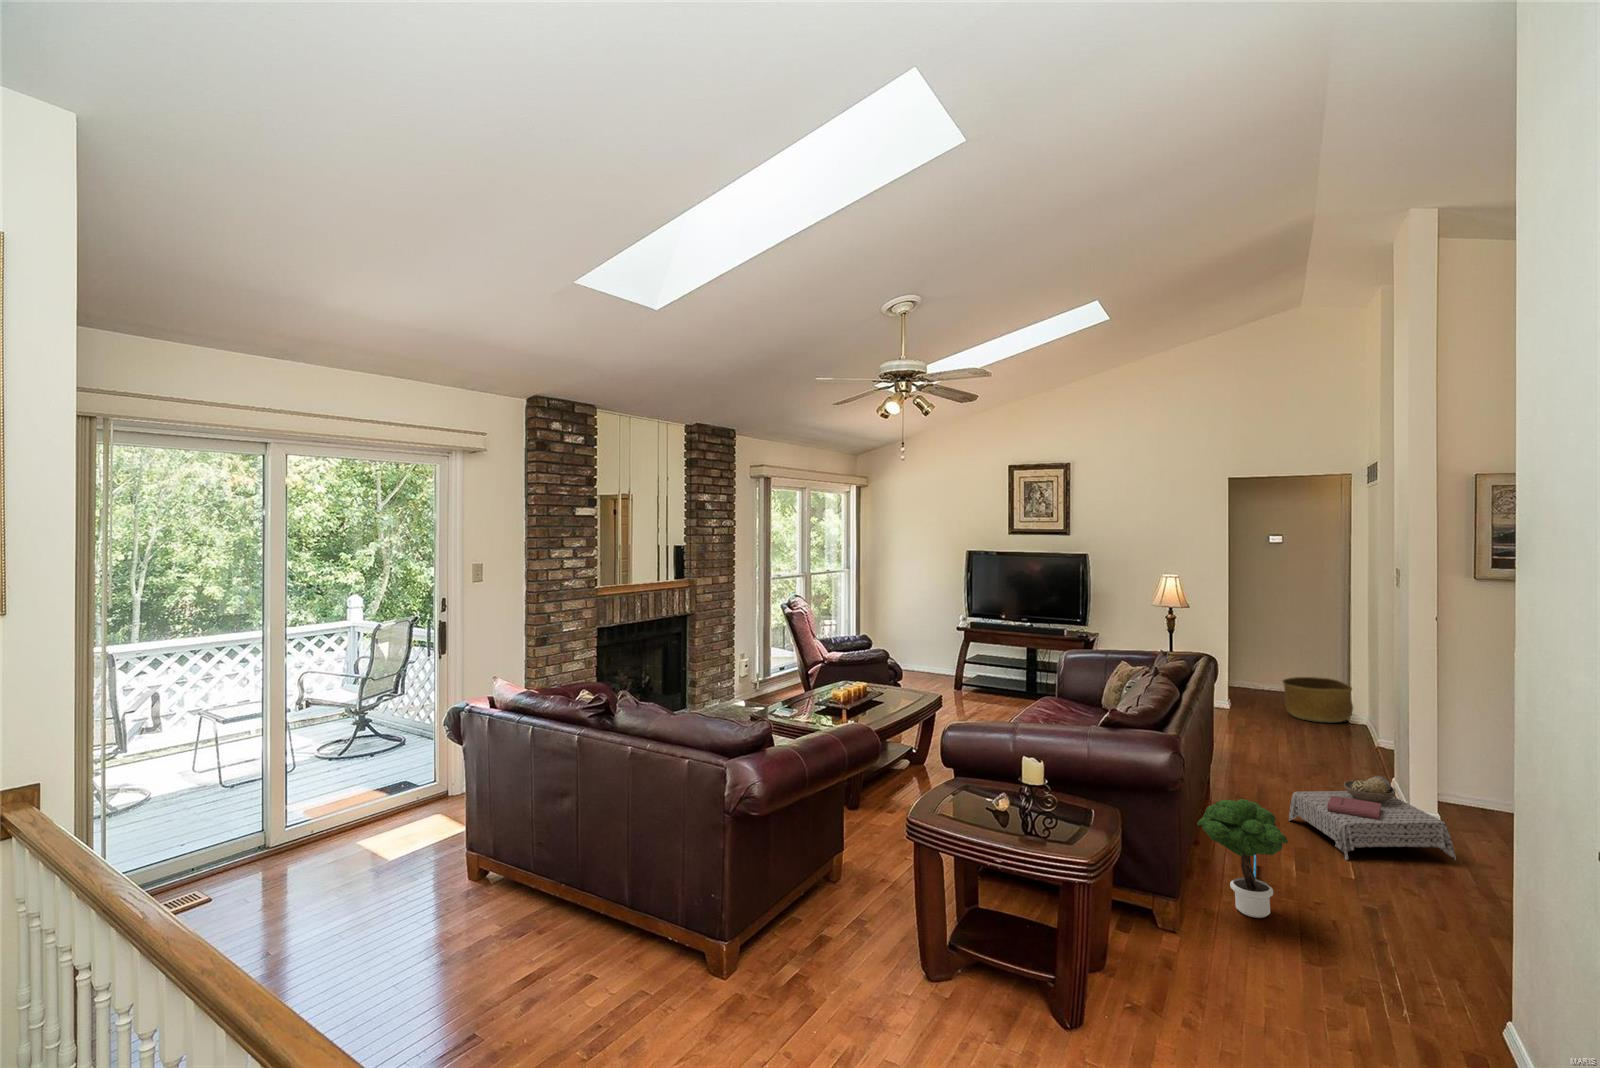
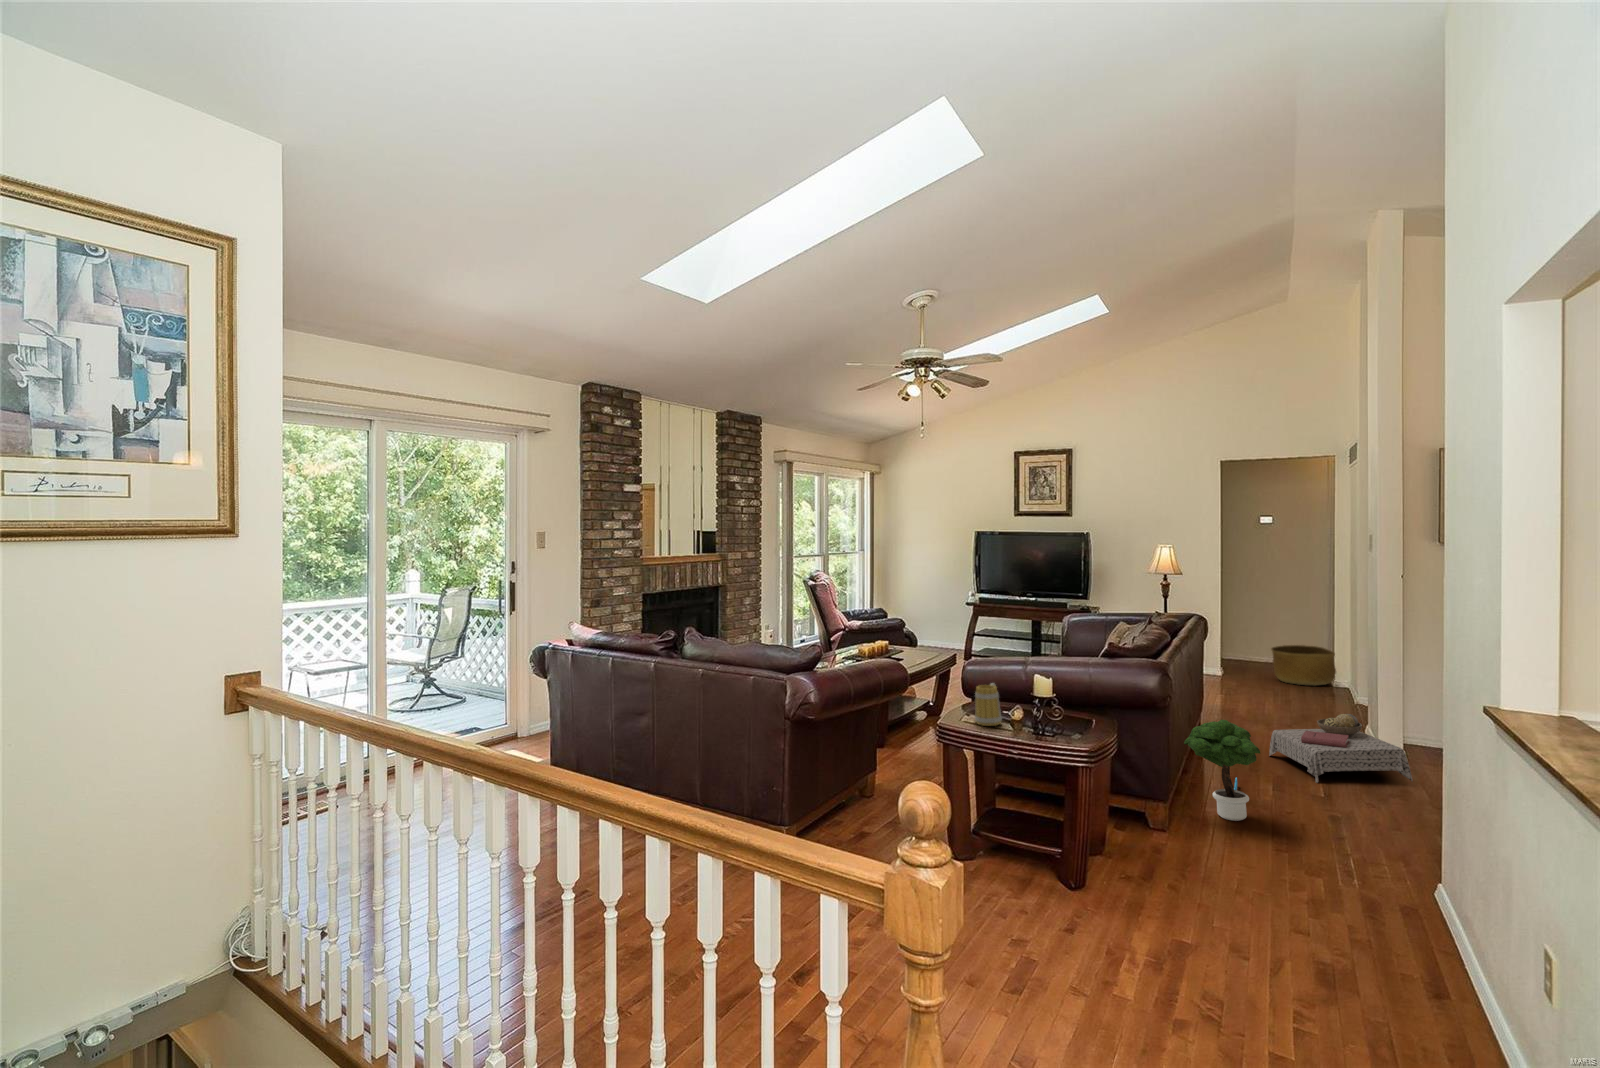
mug: none [952,766,983,822] -> present [975,683,1002,726]

